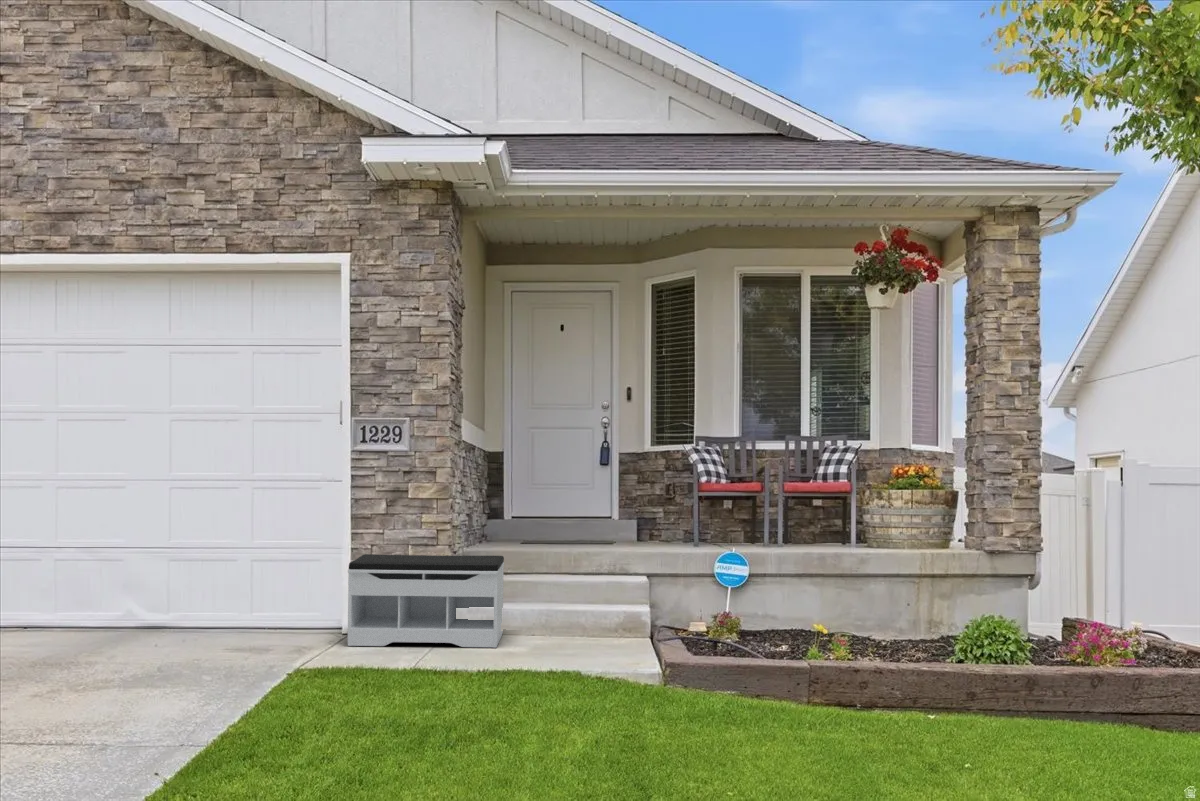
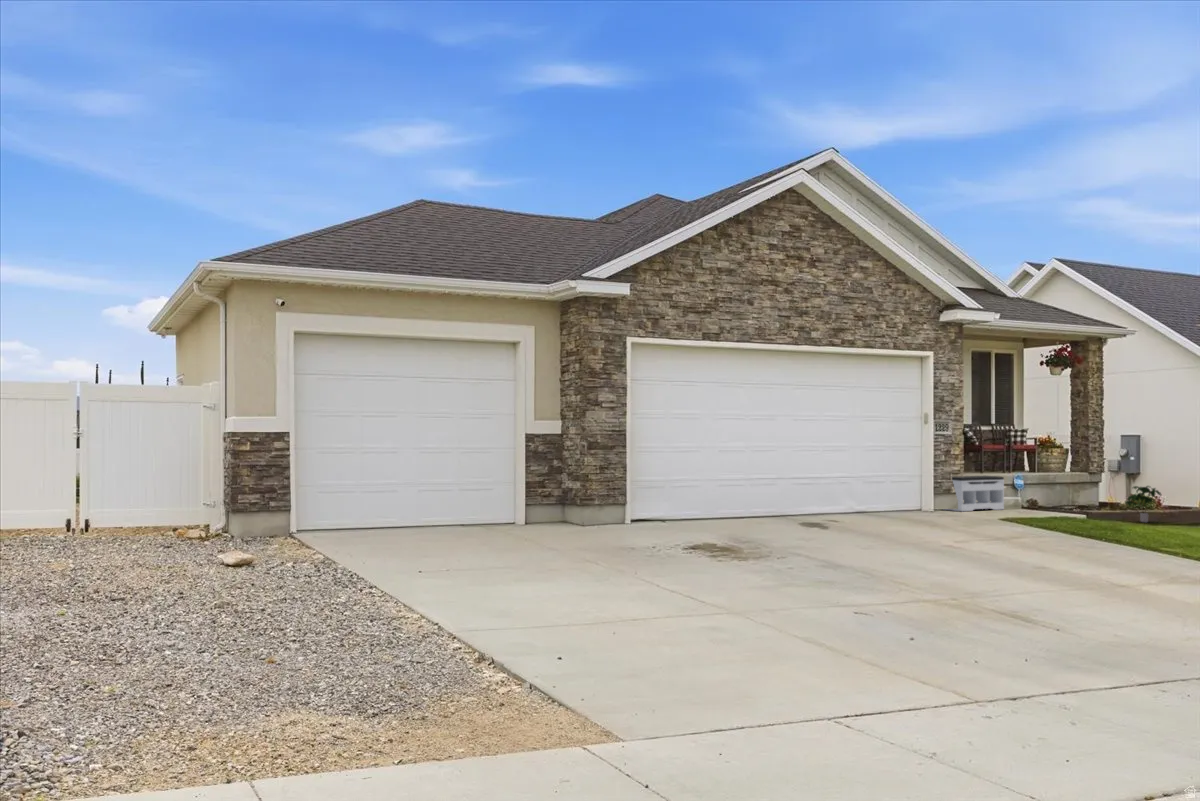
potted plant: none [508,641,607,773] -> present [1125,486,1161,522]

